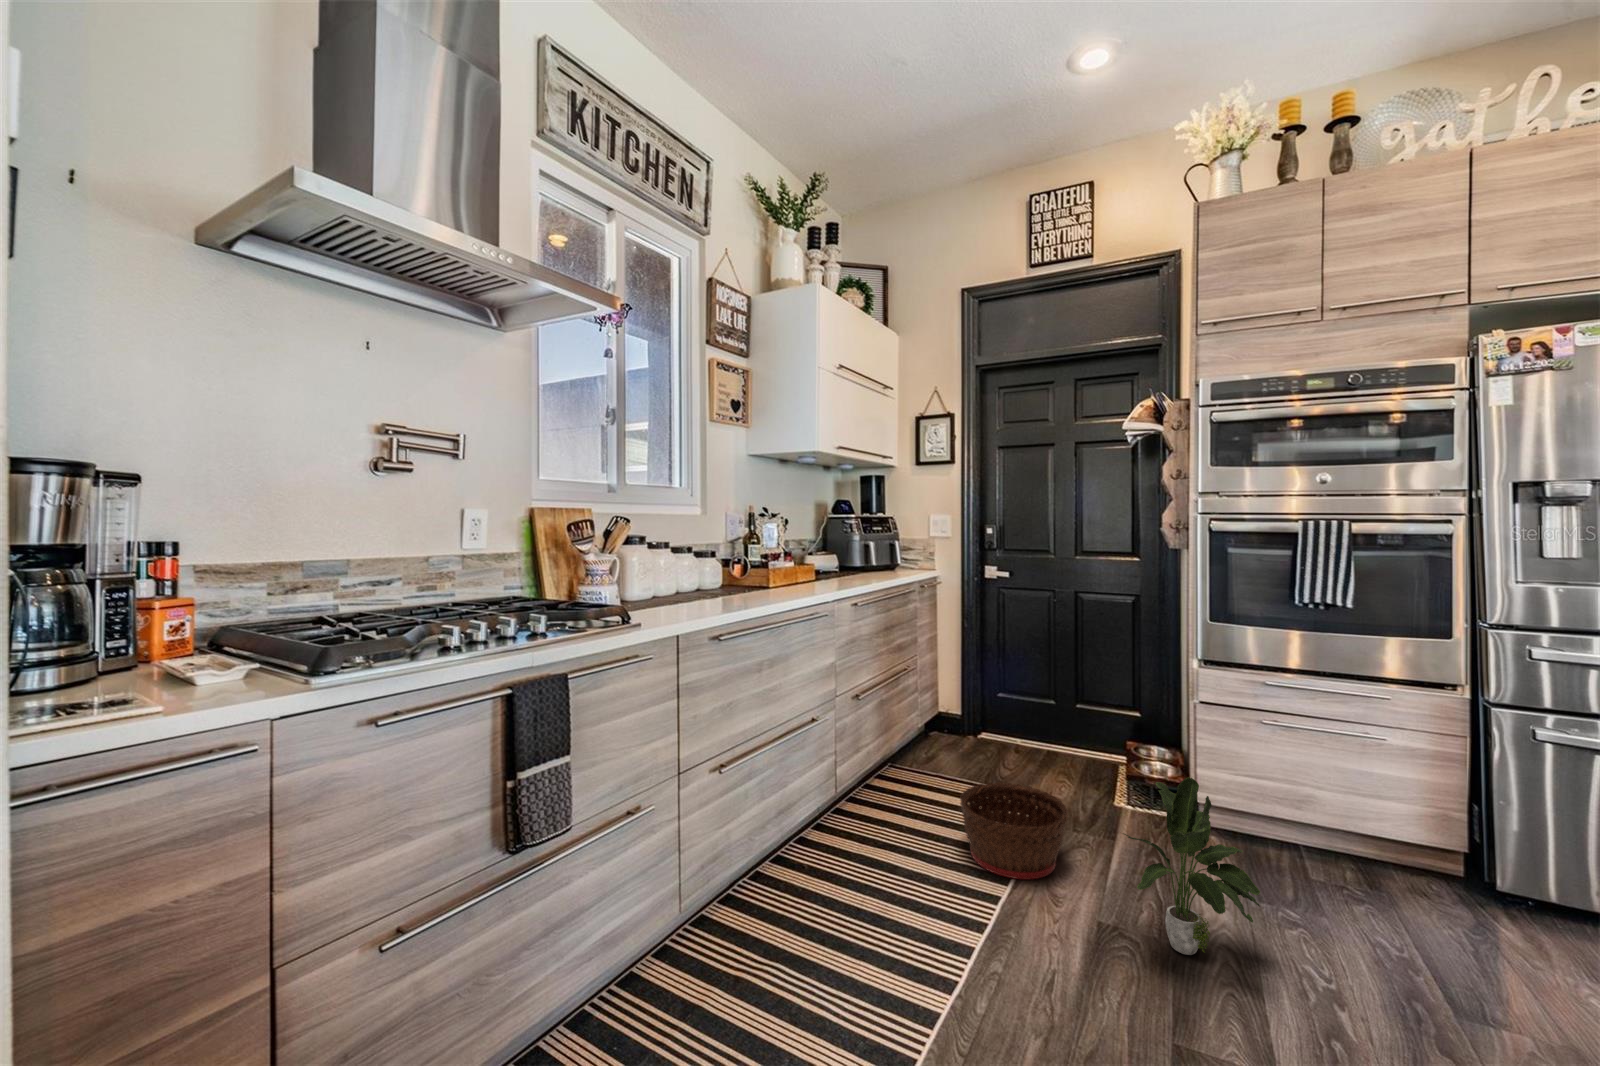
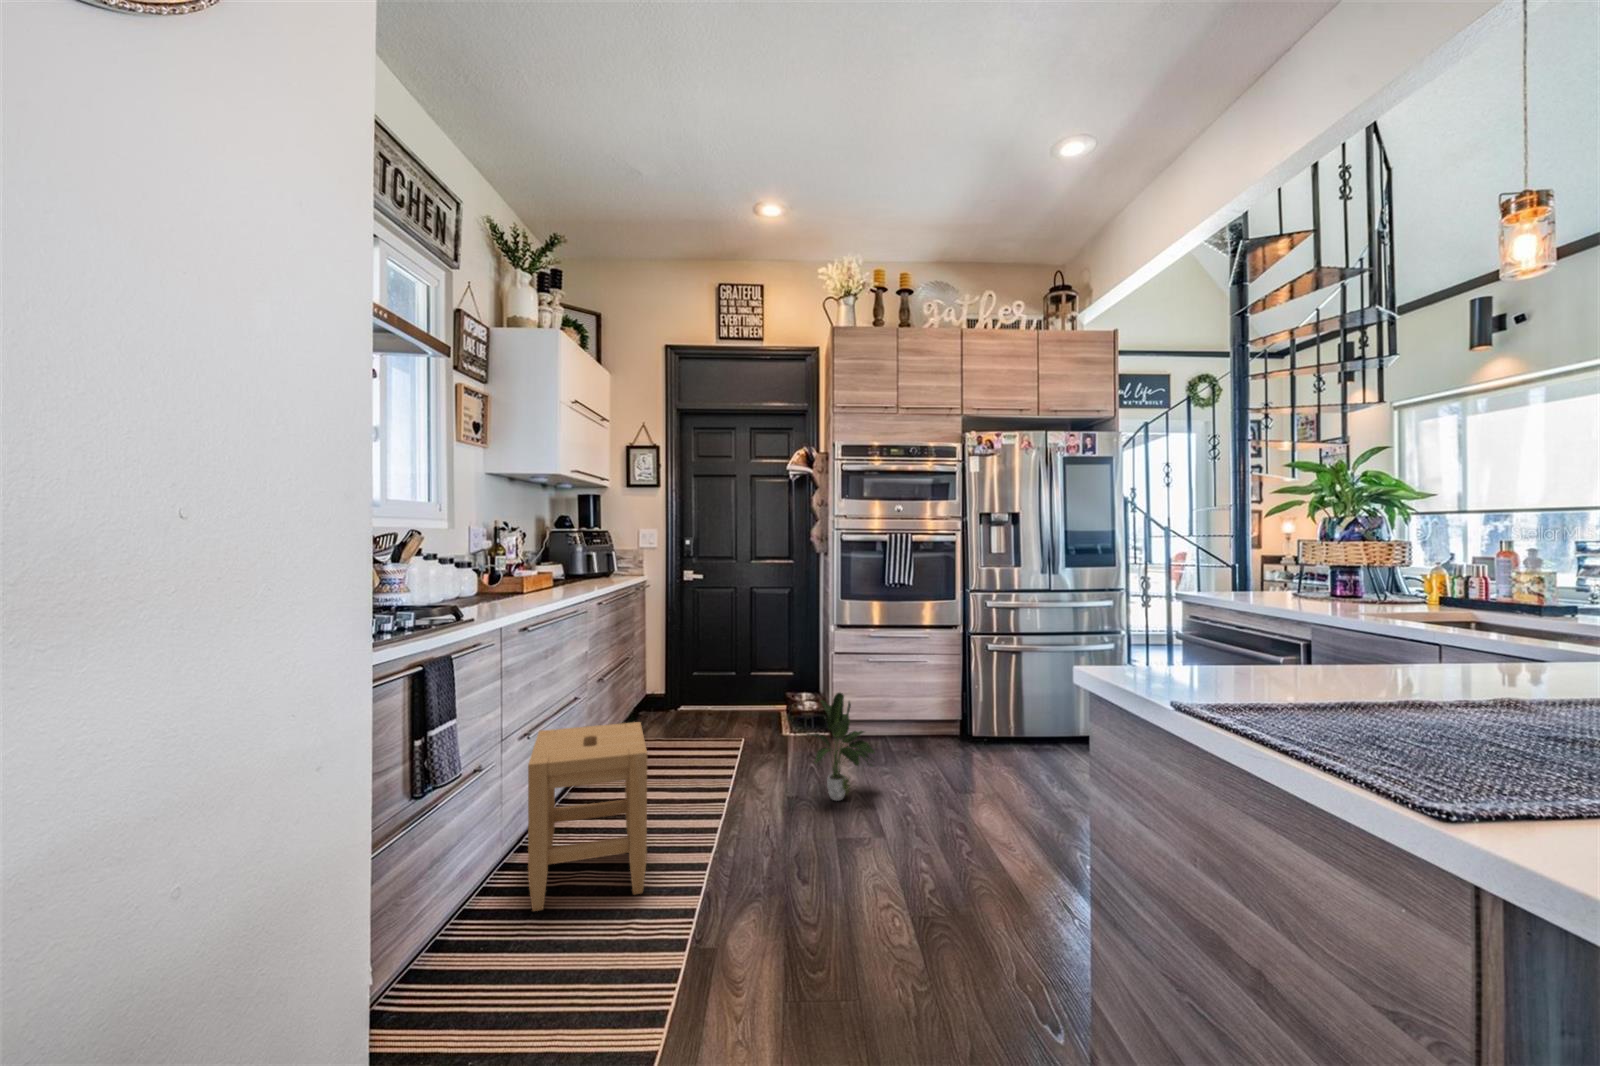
stool: none [694,765,864,1032] -> present [528,722,647,911]
basket: present [960,783,1068,879] -> none [690,727,764,789]

